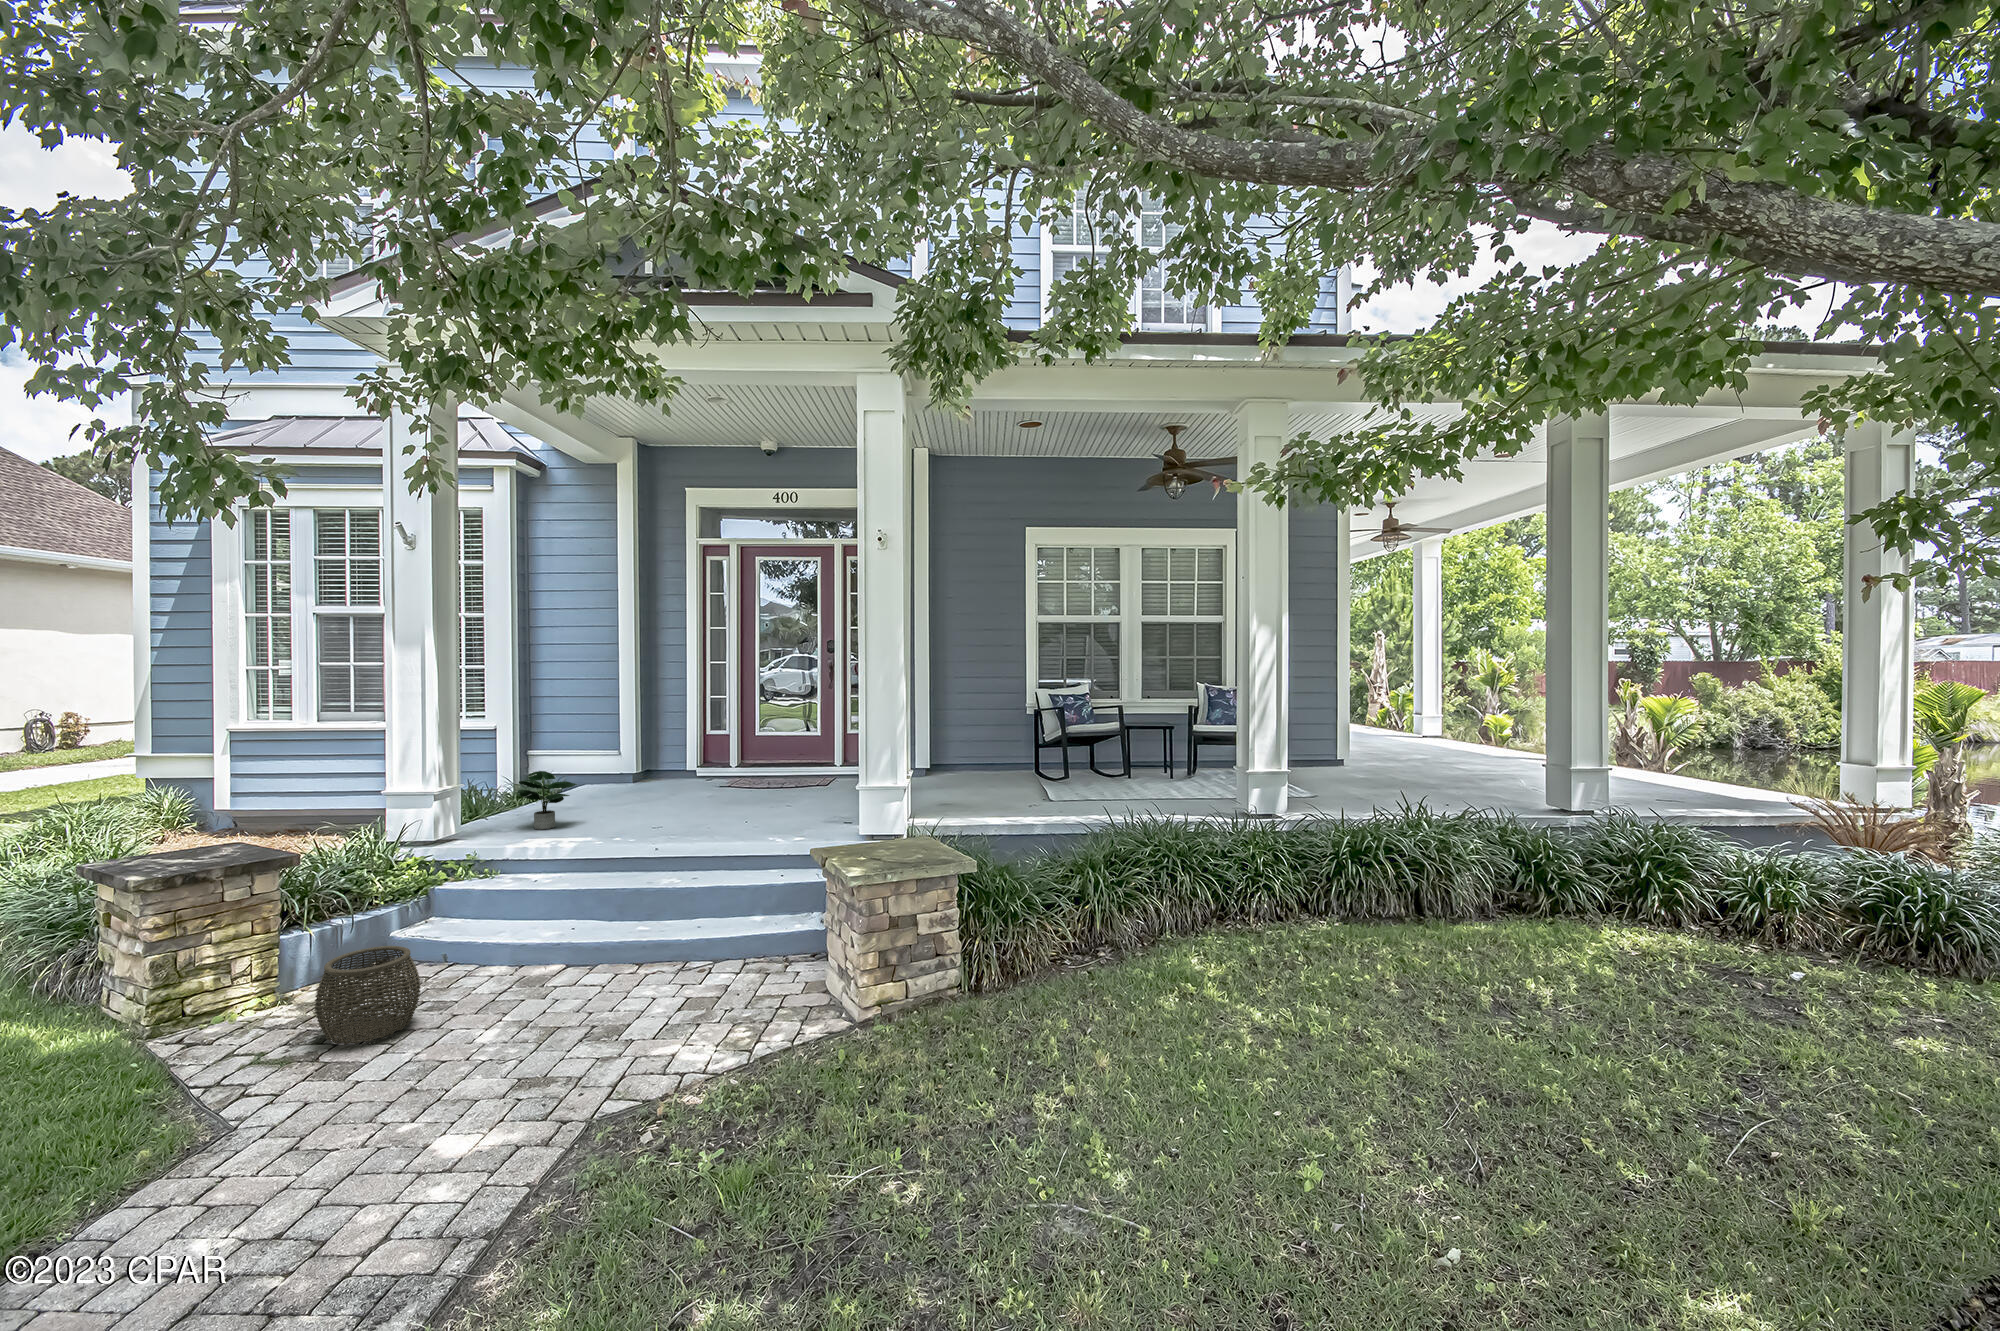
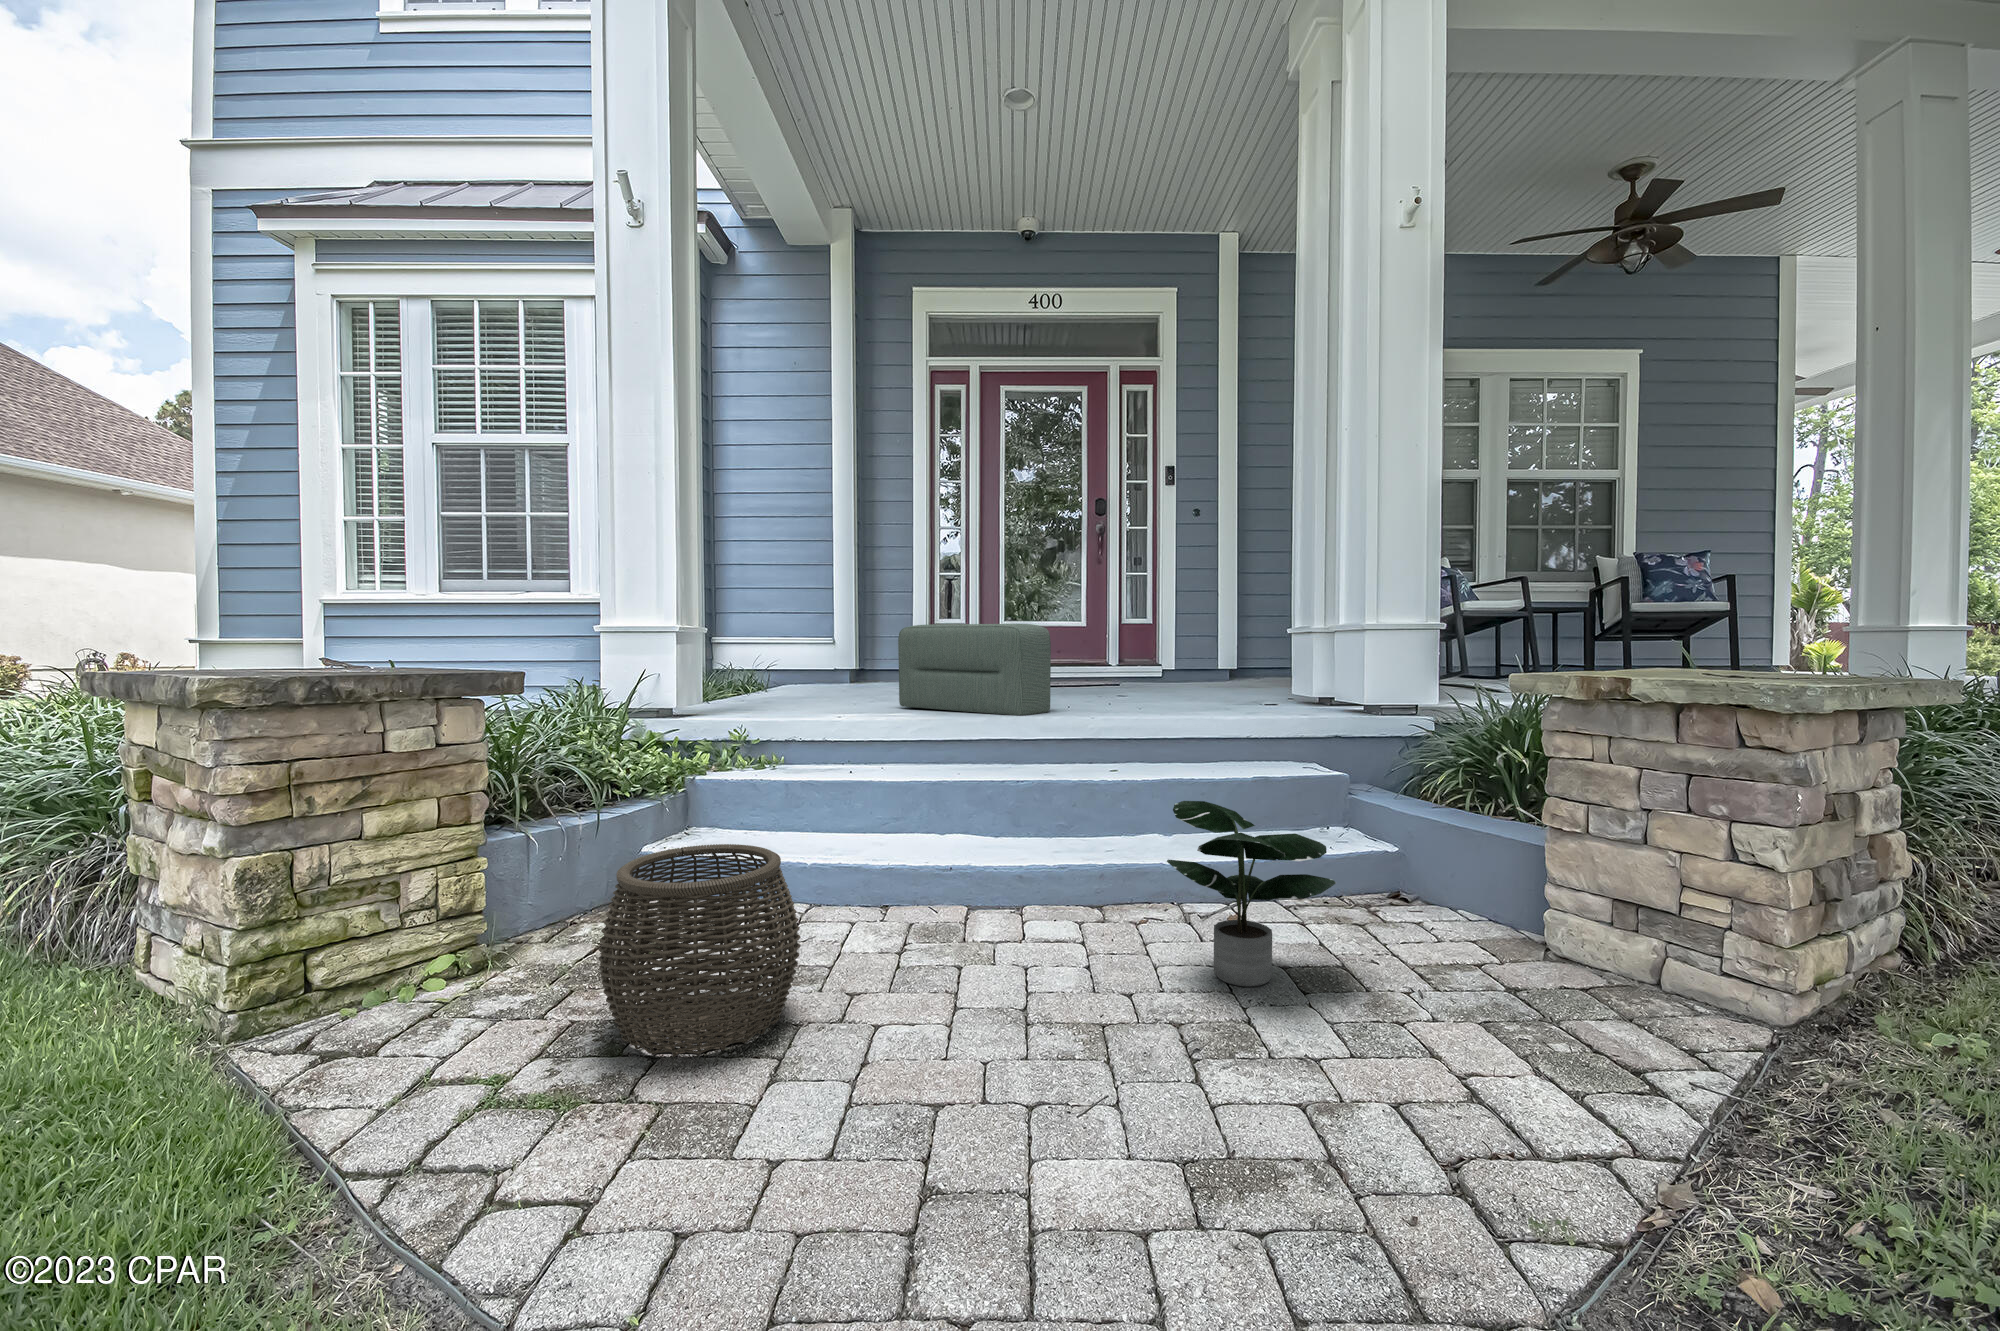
potted plant: present [517,771,577,830] -> present [1167,801,1336,987]
pouf: none [599,774,681,841] -> present [898,624,1051,715]

